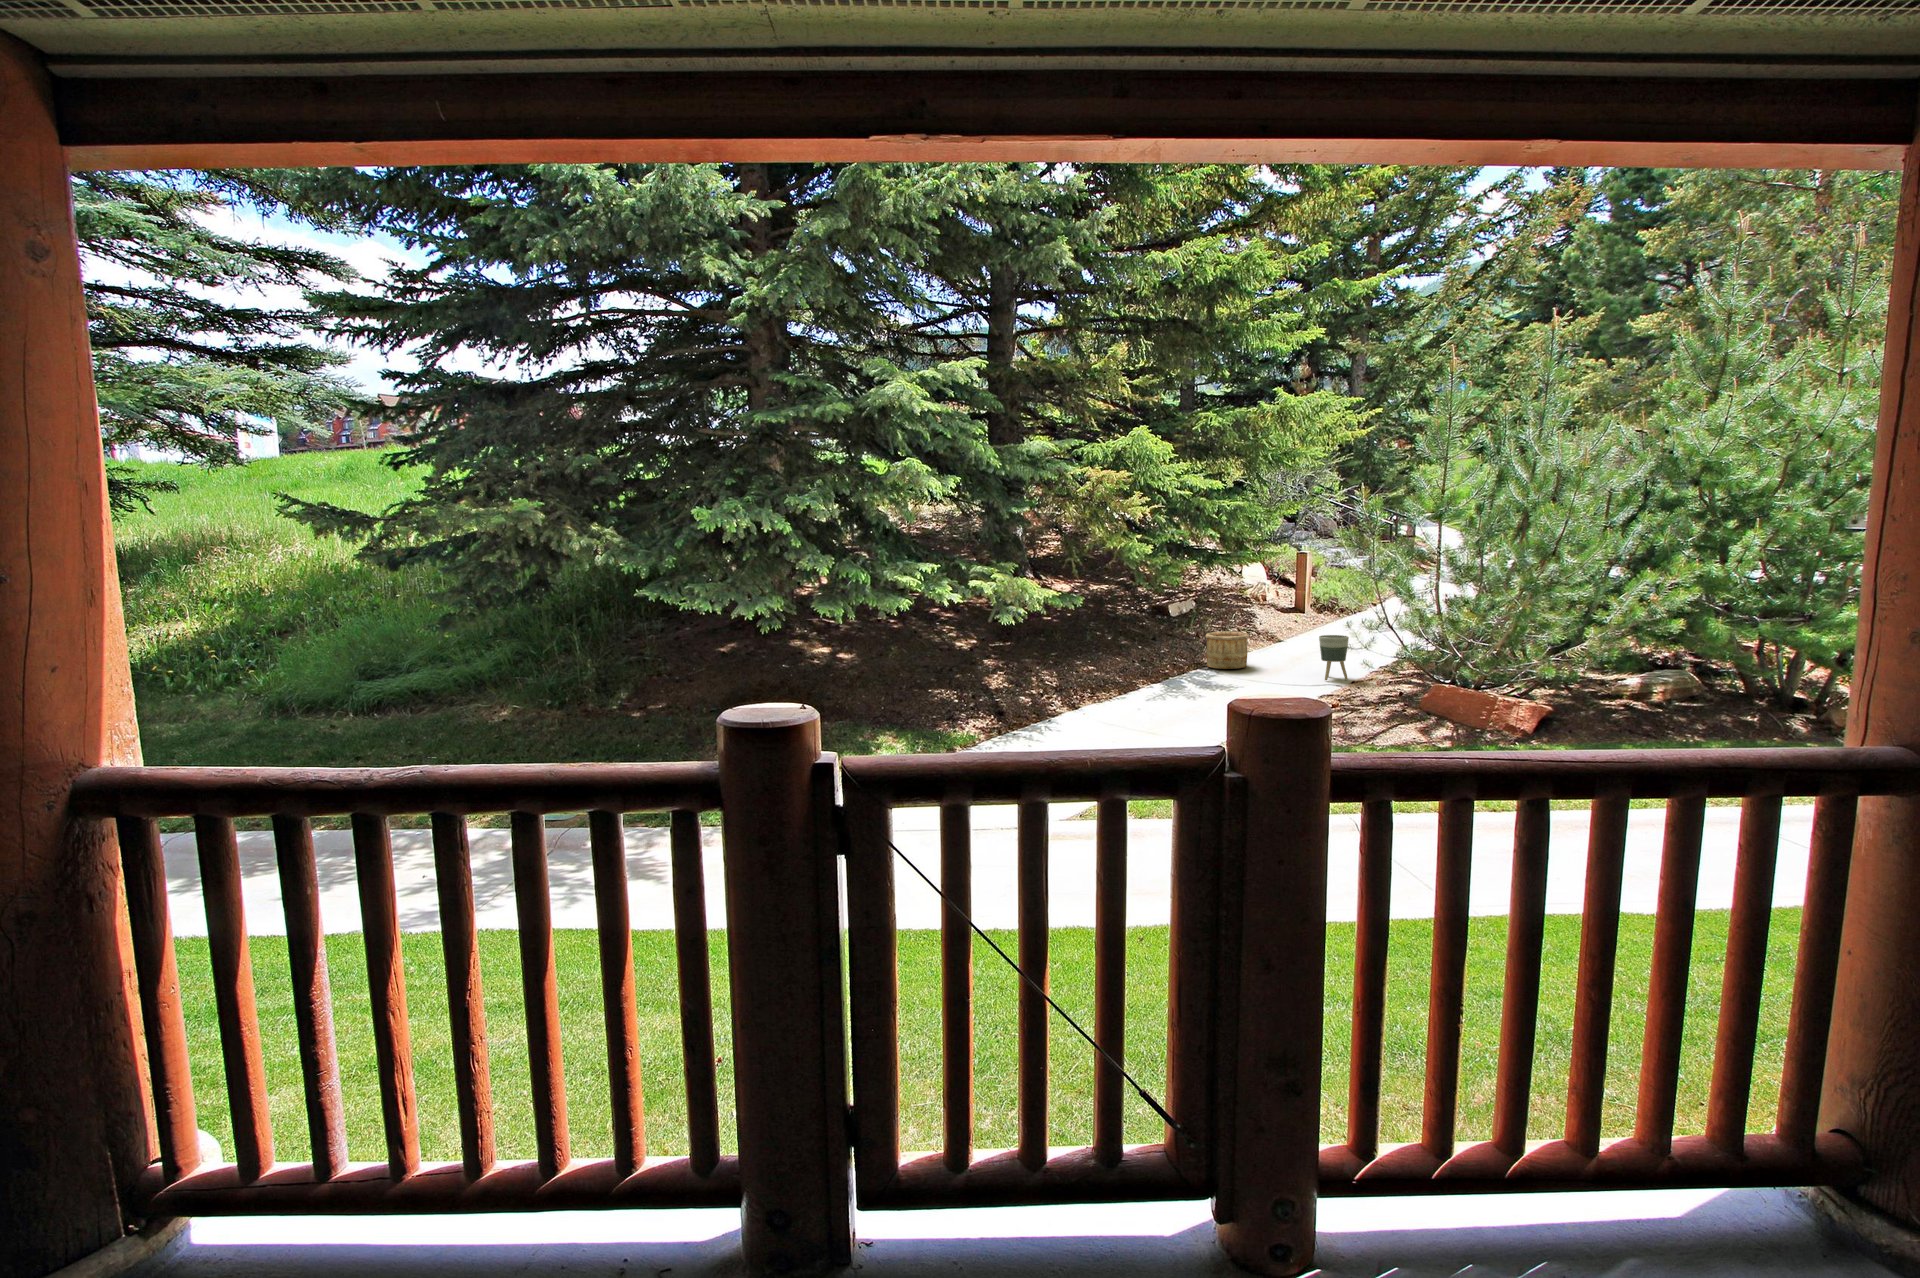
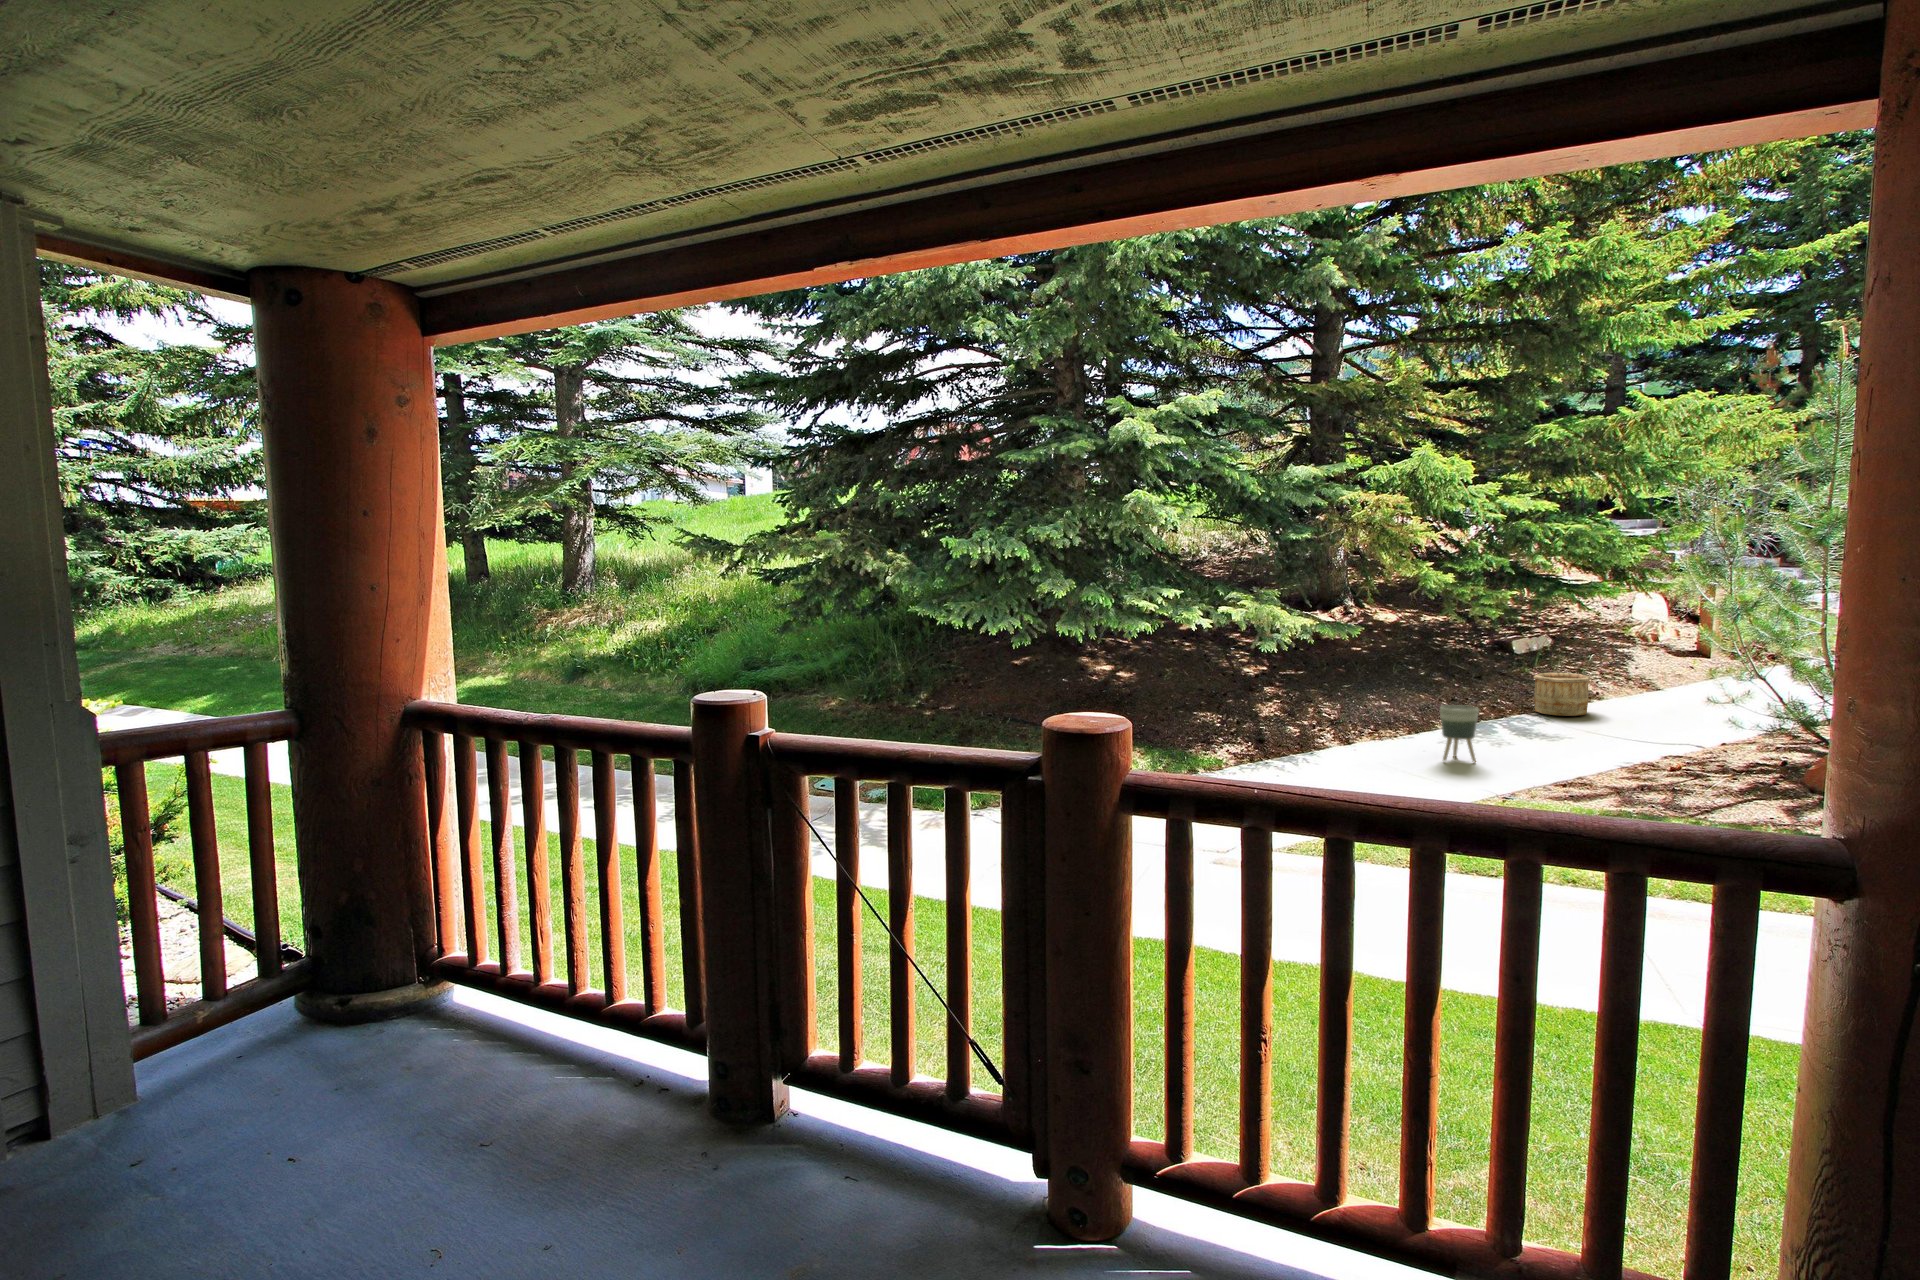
planter: present [1319,635,1349,680] -> present [1440,705,1479,763]

